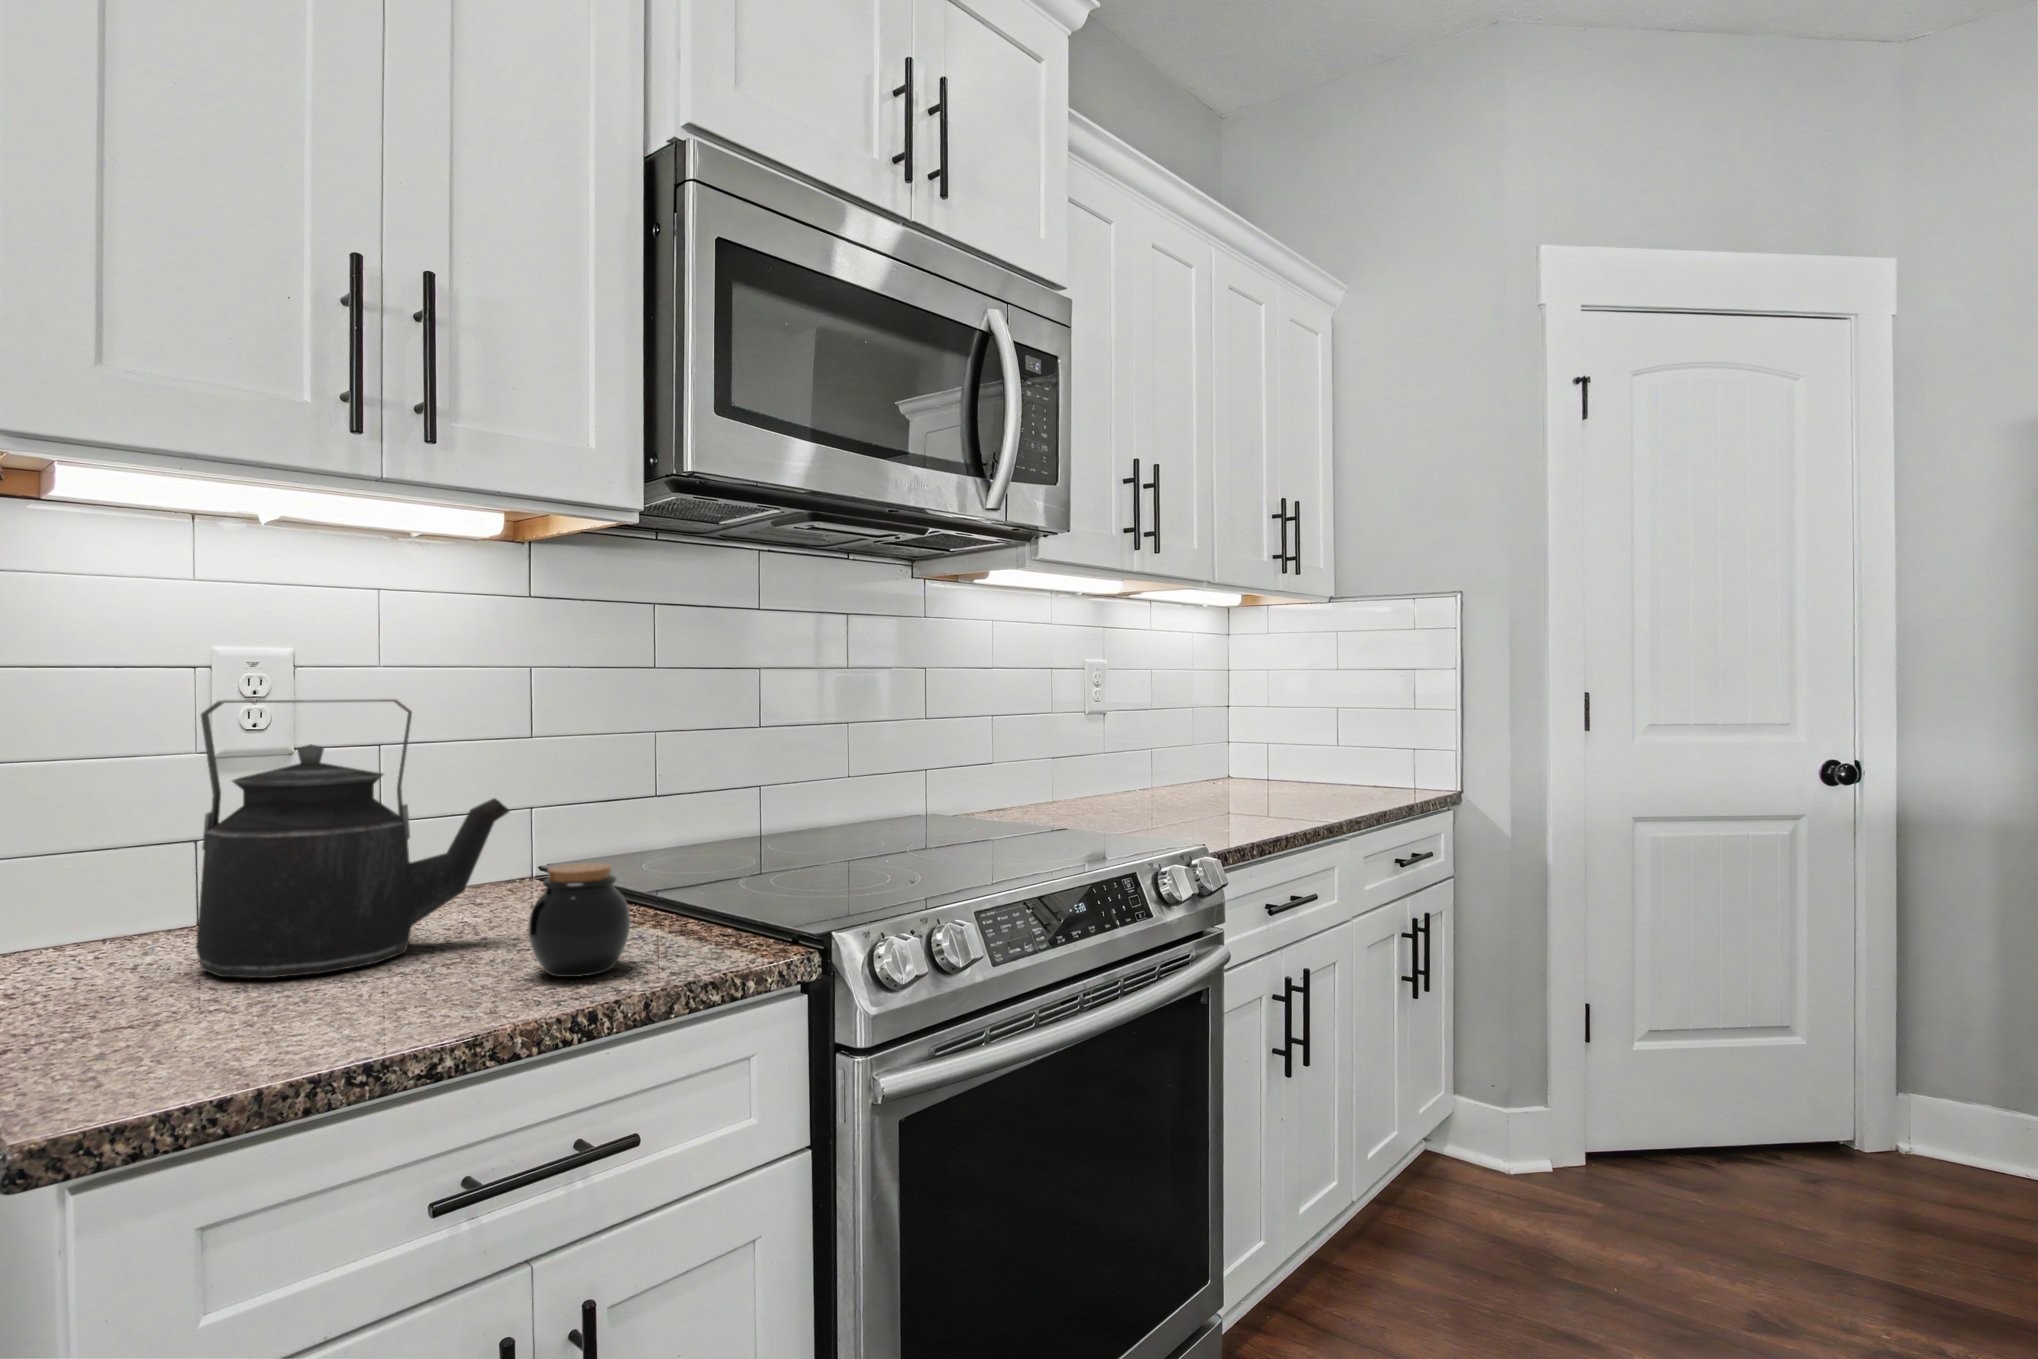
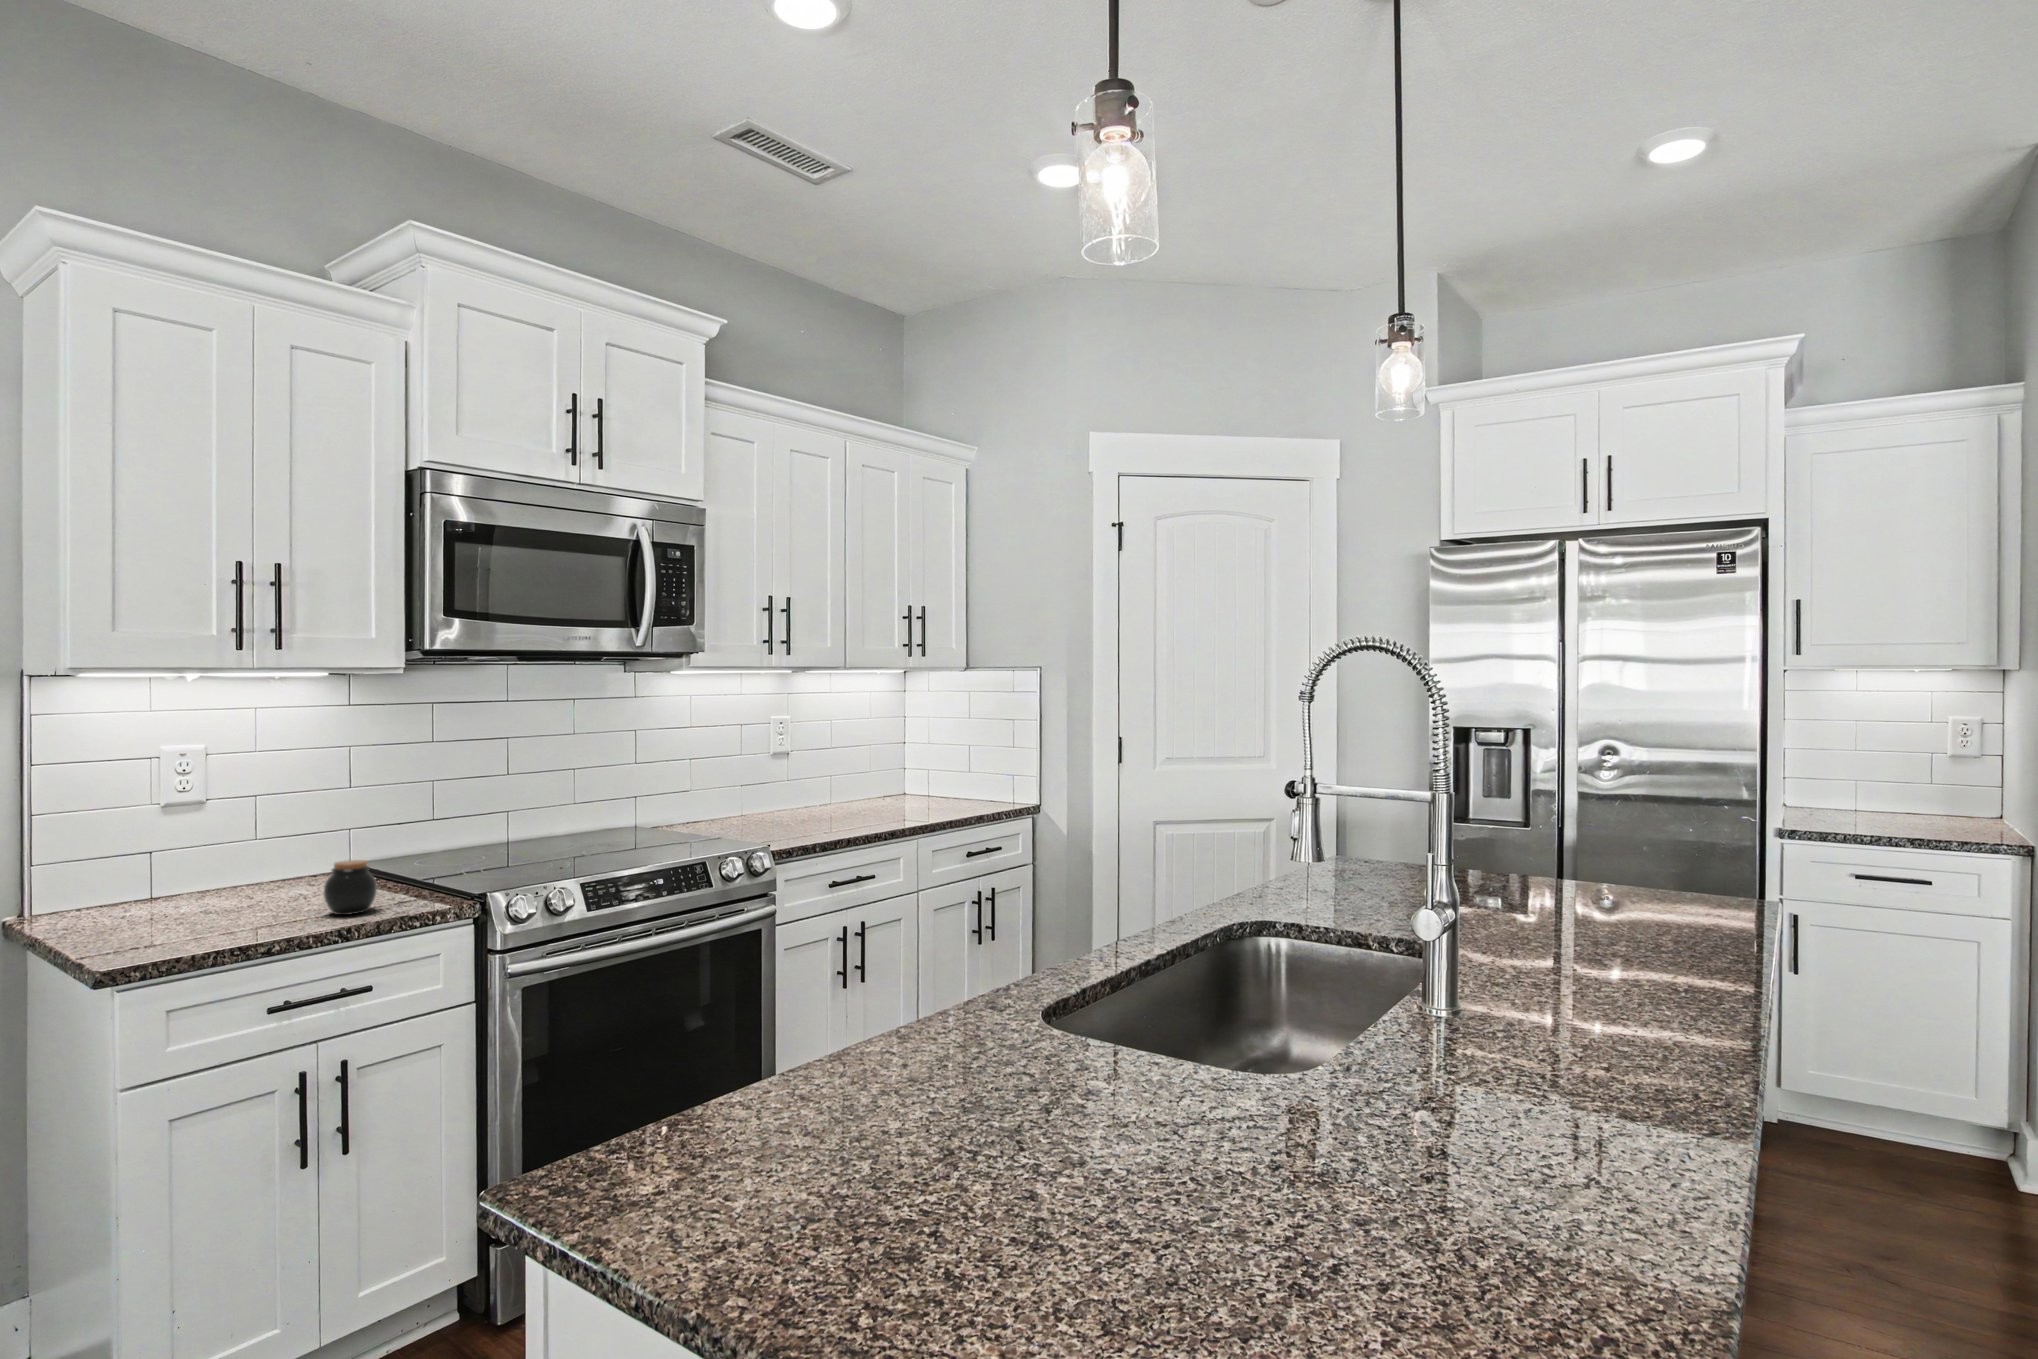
kettle: present [196,699,510,978] -> none [157,777,322,916]

